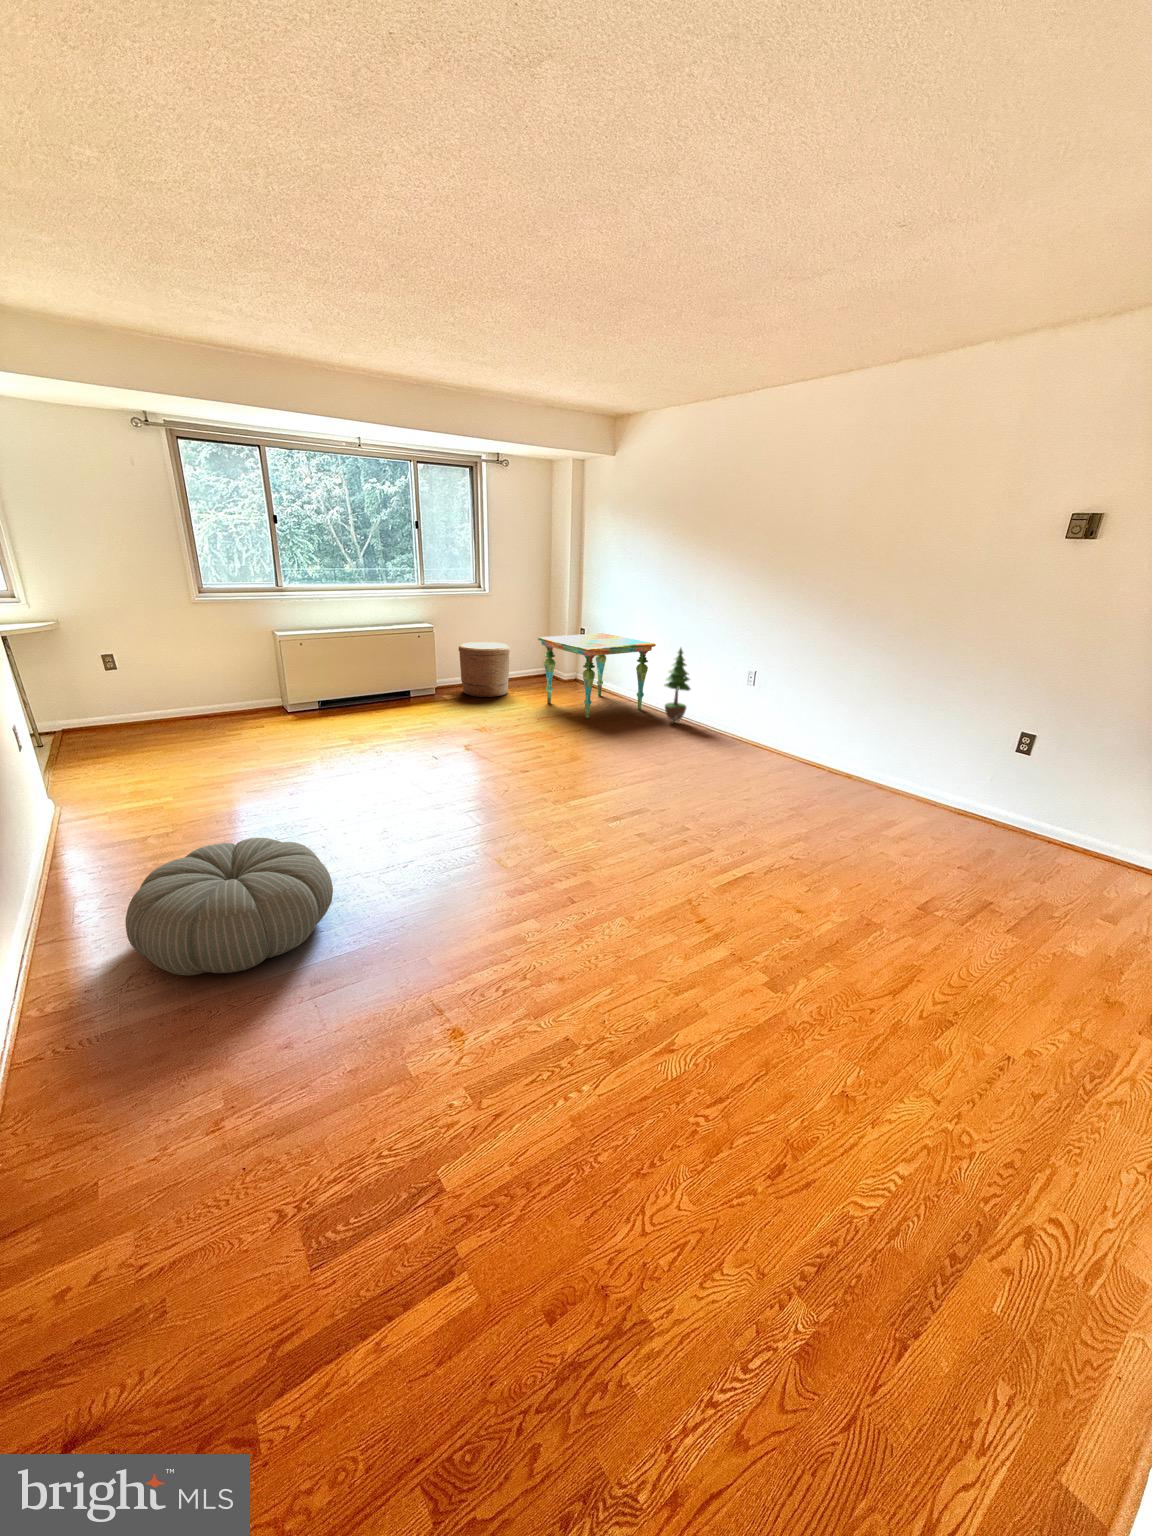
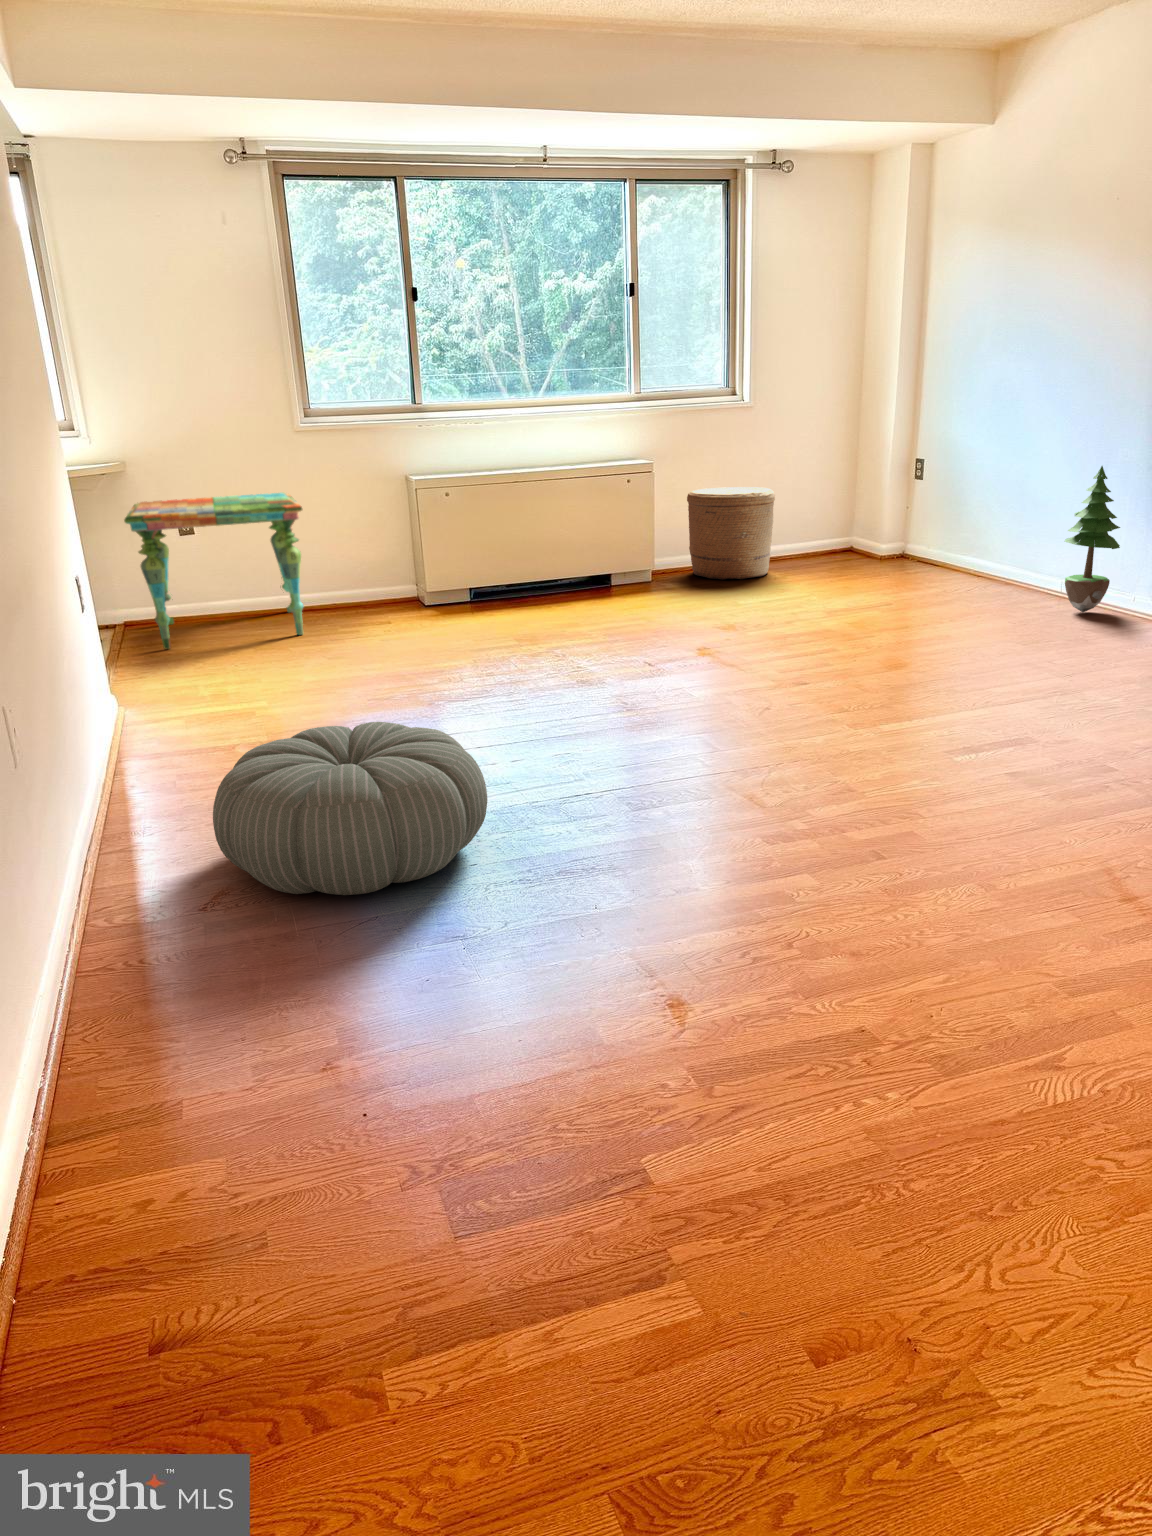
side table: present [538,633,656,718] -> present [124,493,303,649]

